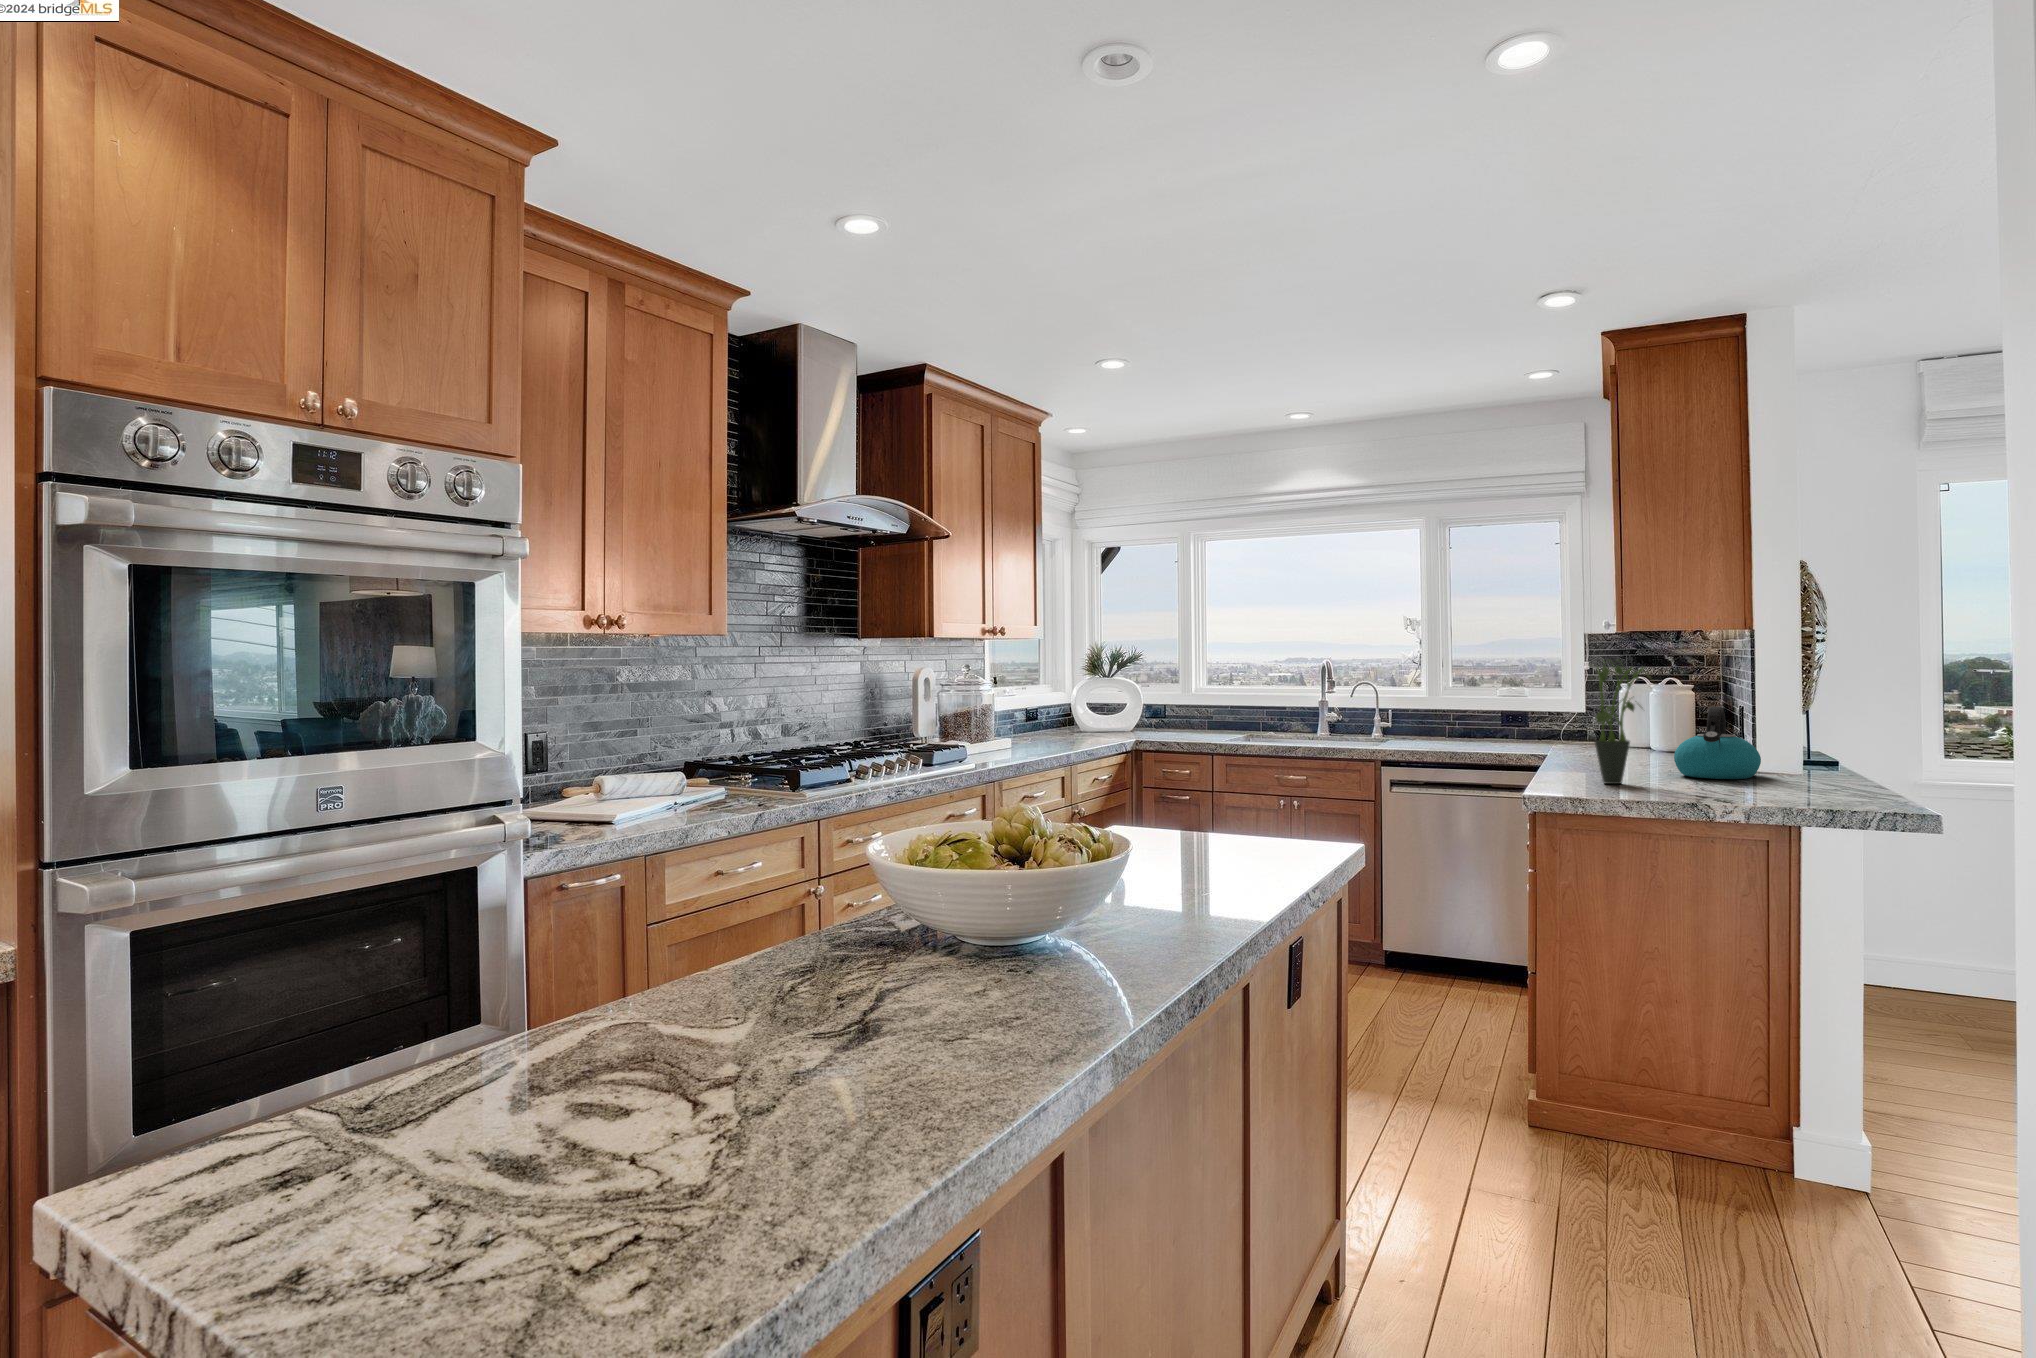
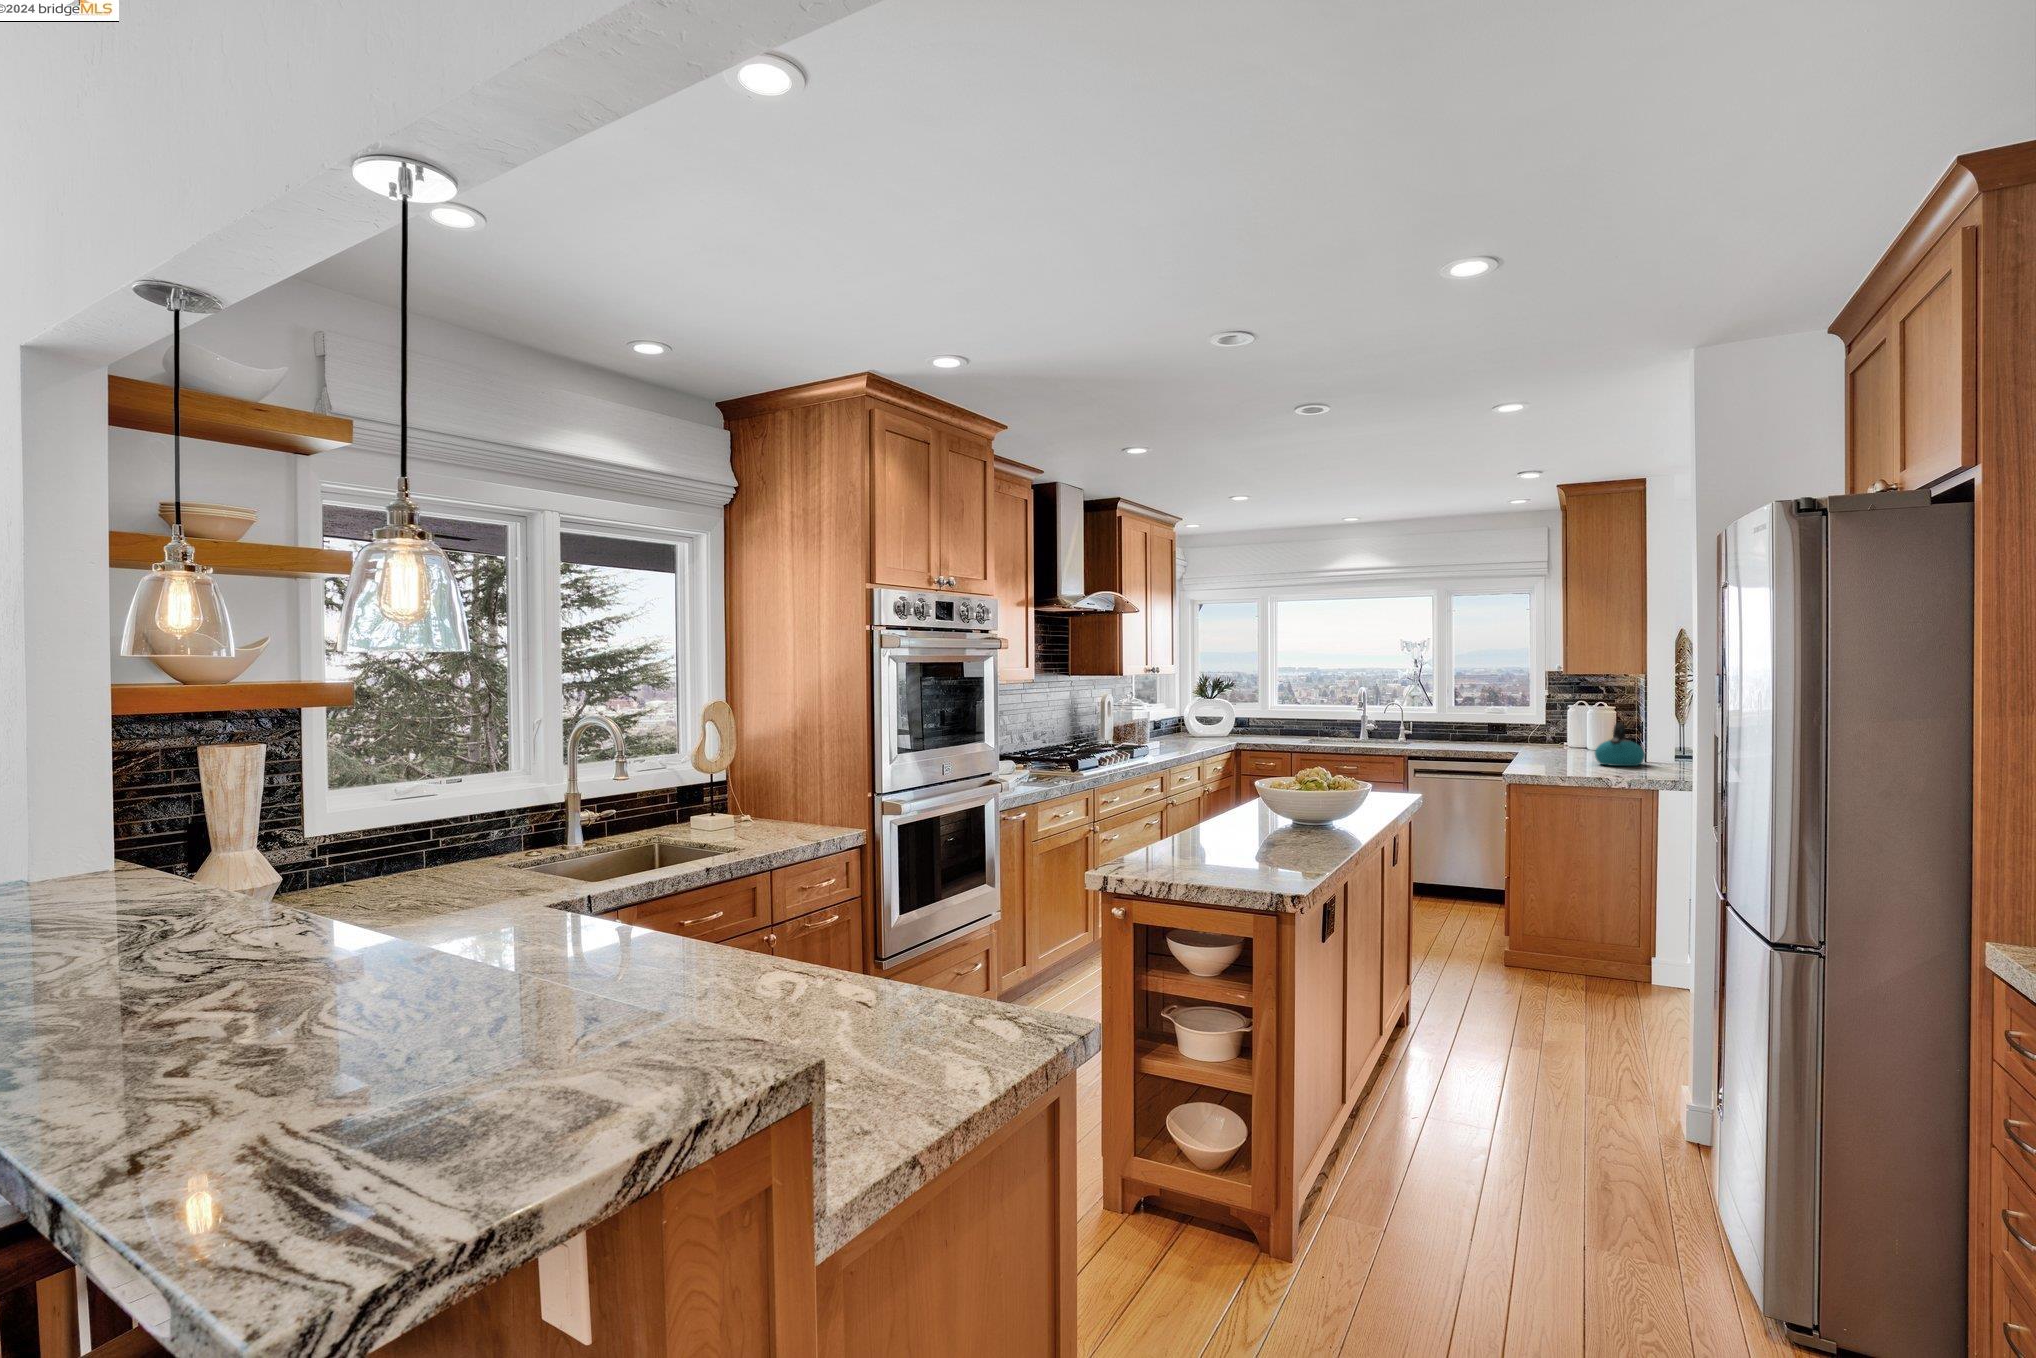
potted plant: present [1595,661,1646,784] -> none [1546,695,1581,769]

